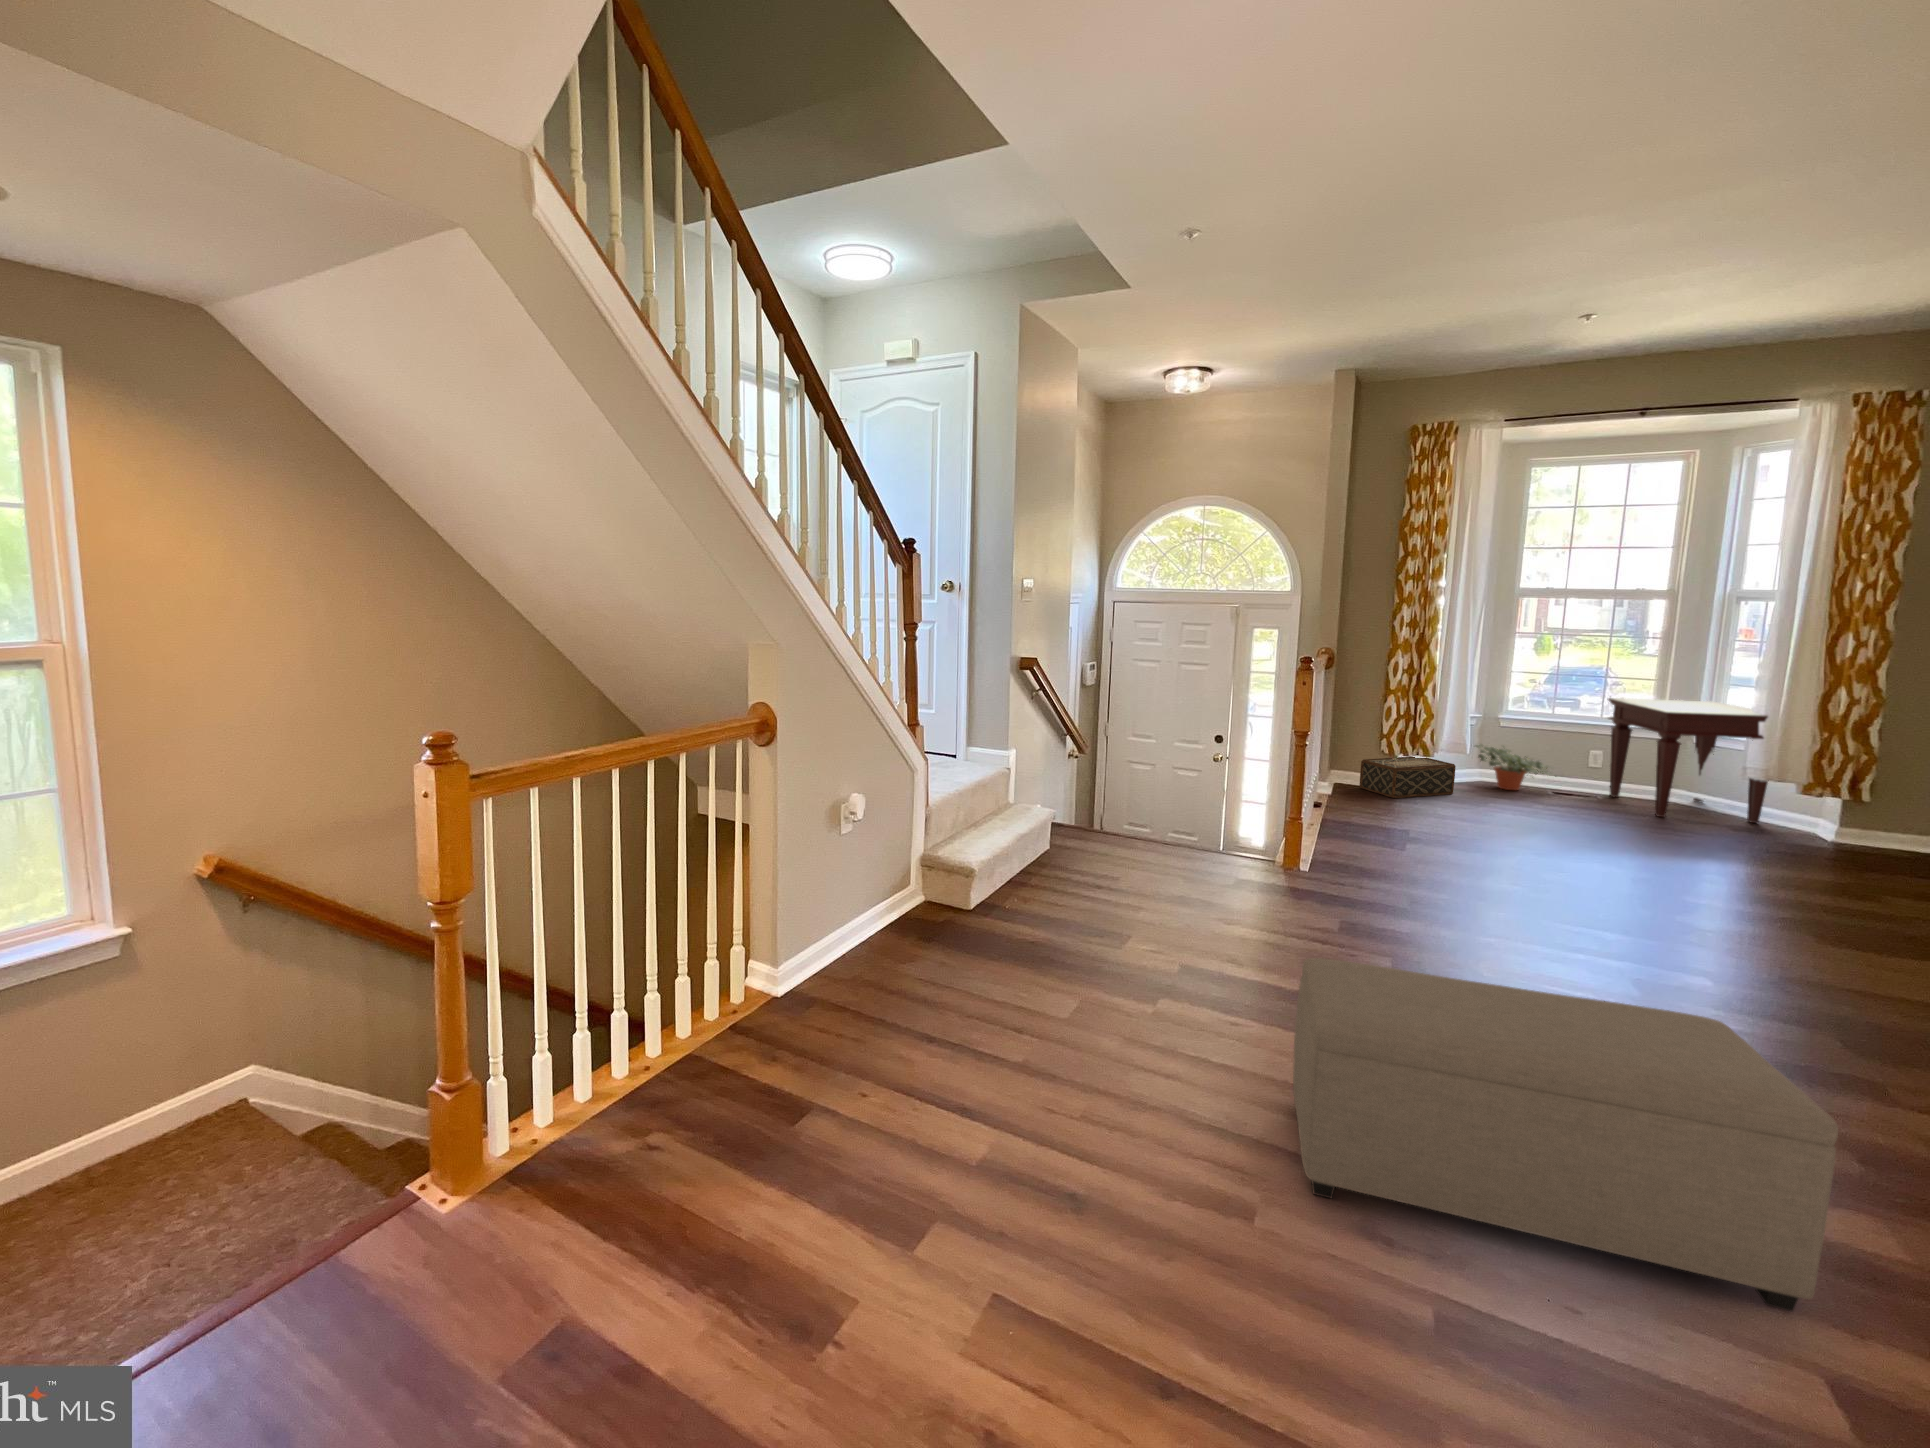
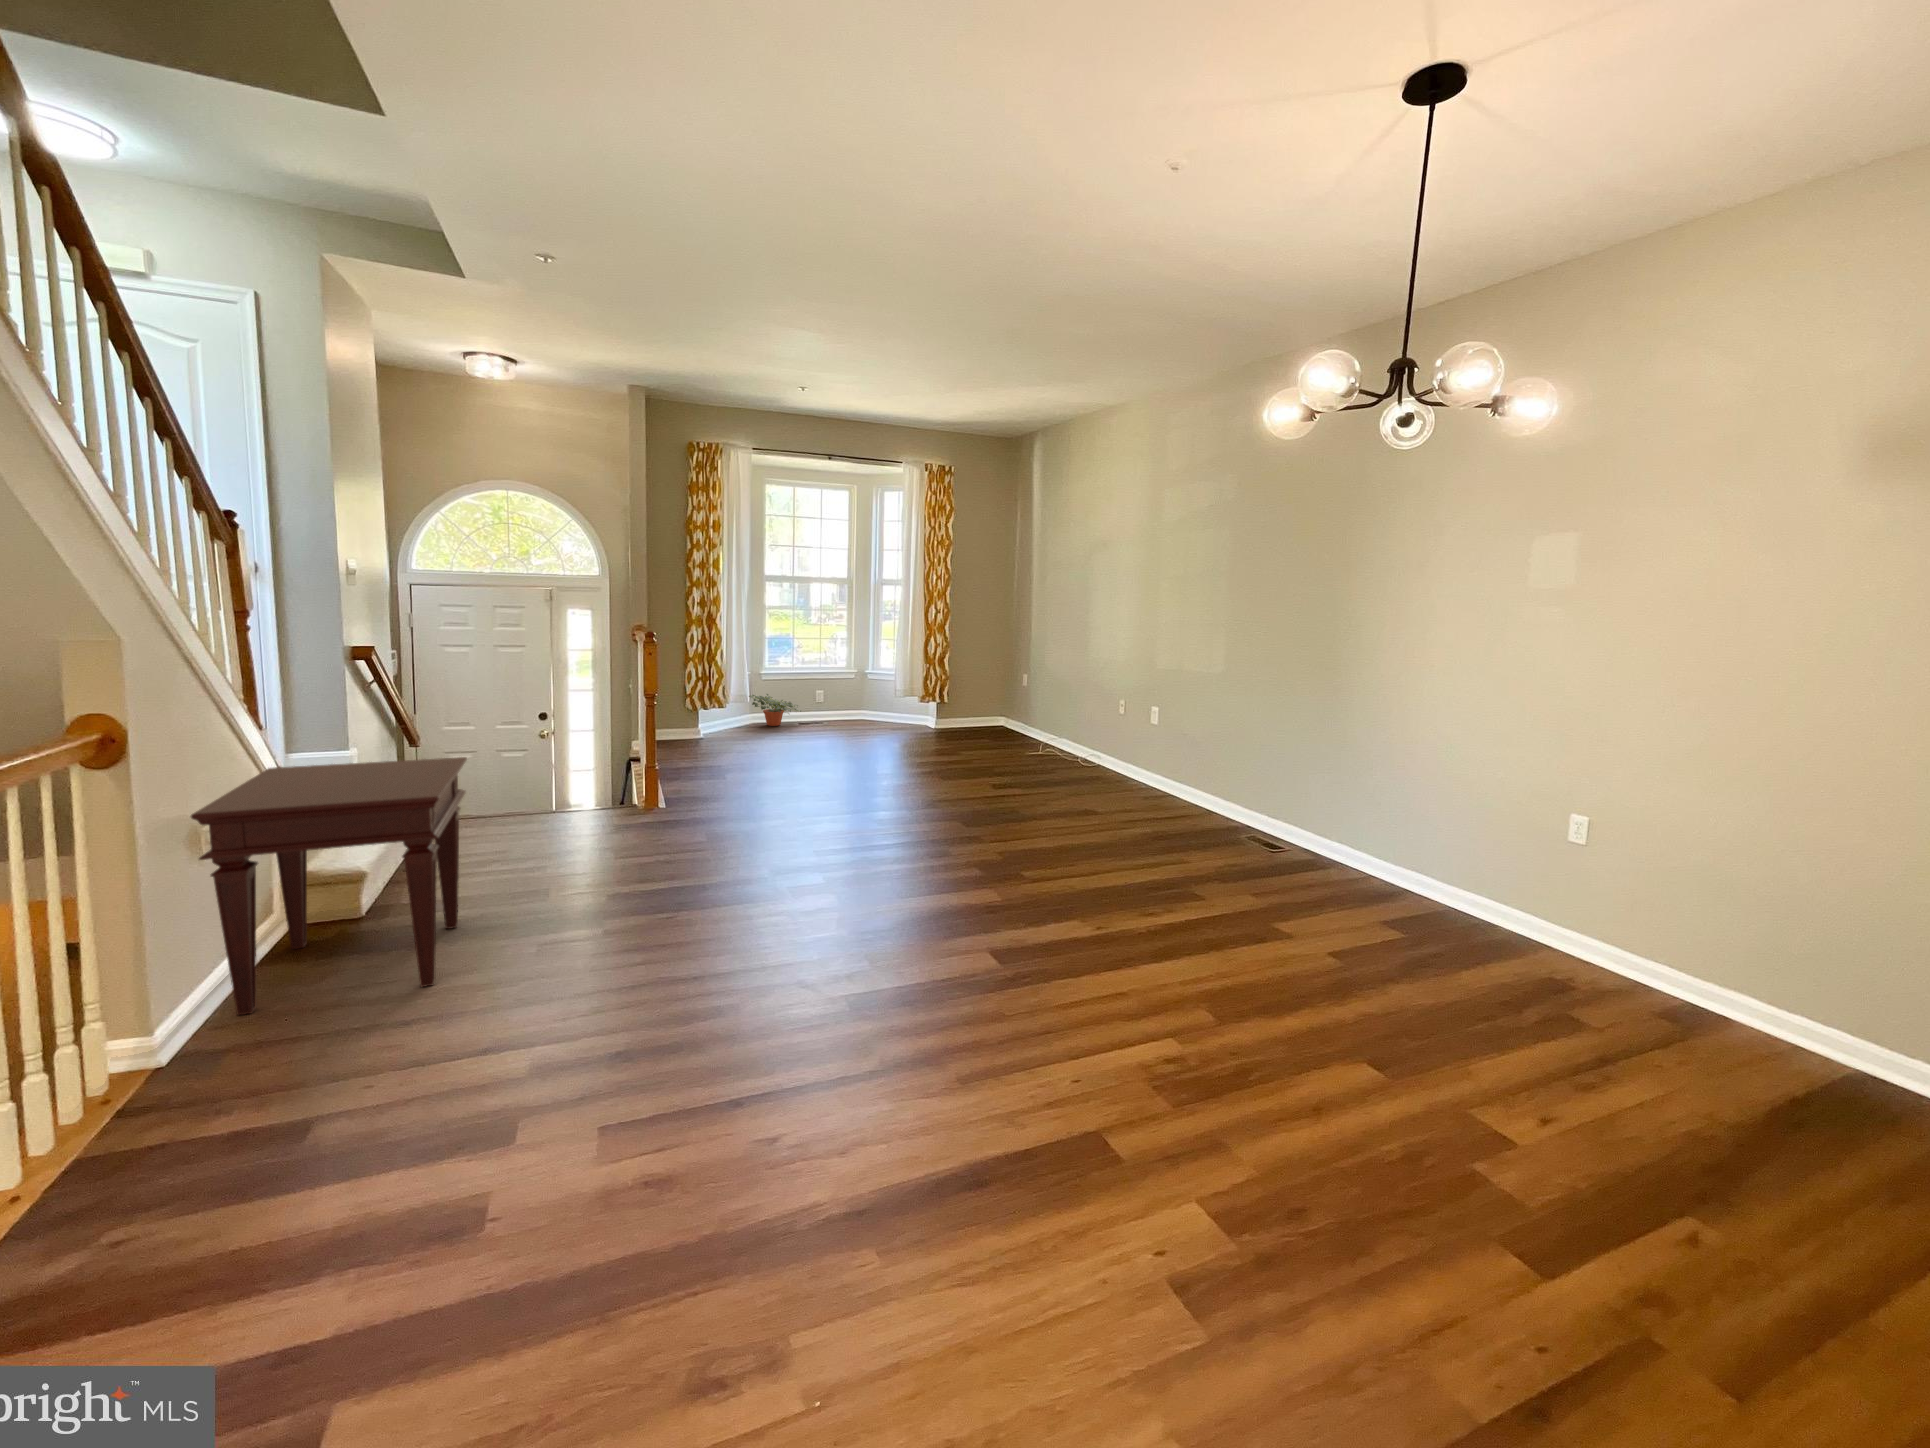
side table: present [1608,698,1768,823] -> present [191,757,467,1016]
woven basket: present [1360,756,1456,798] -> none [674,709,741,744]
ottoman: present [1293,958,1838,1311] -> none [719,816,980,999]

